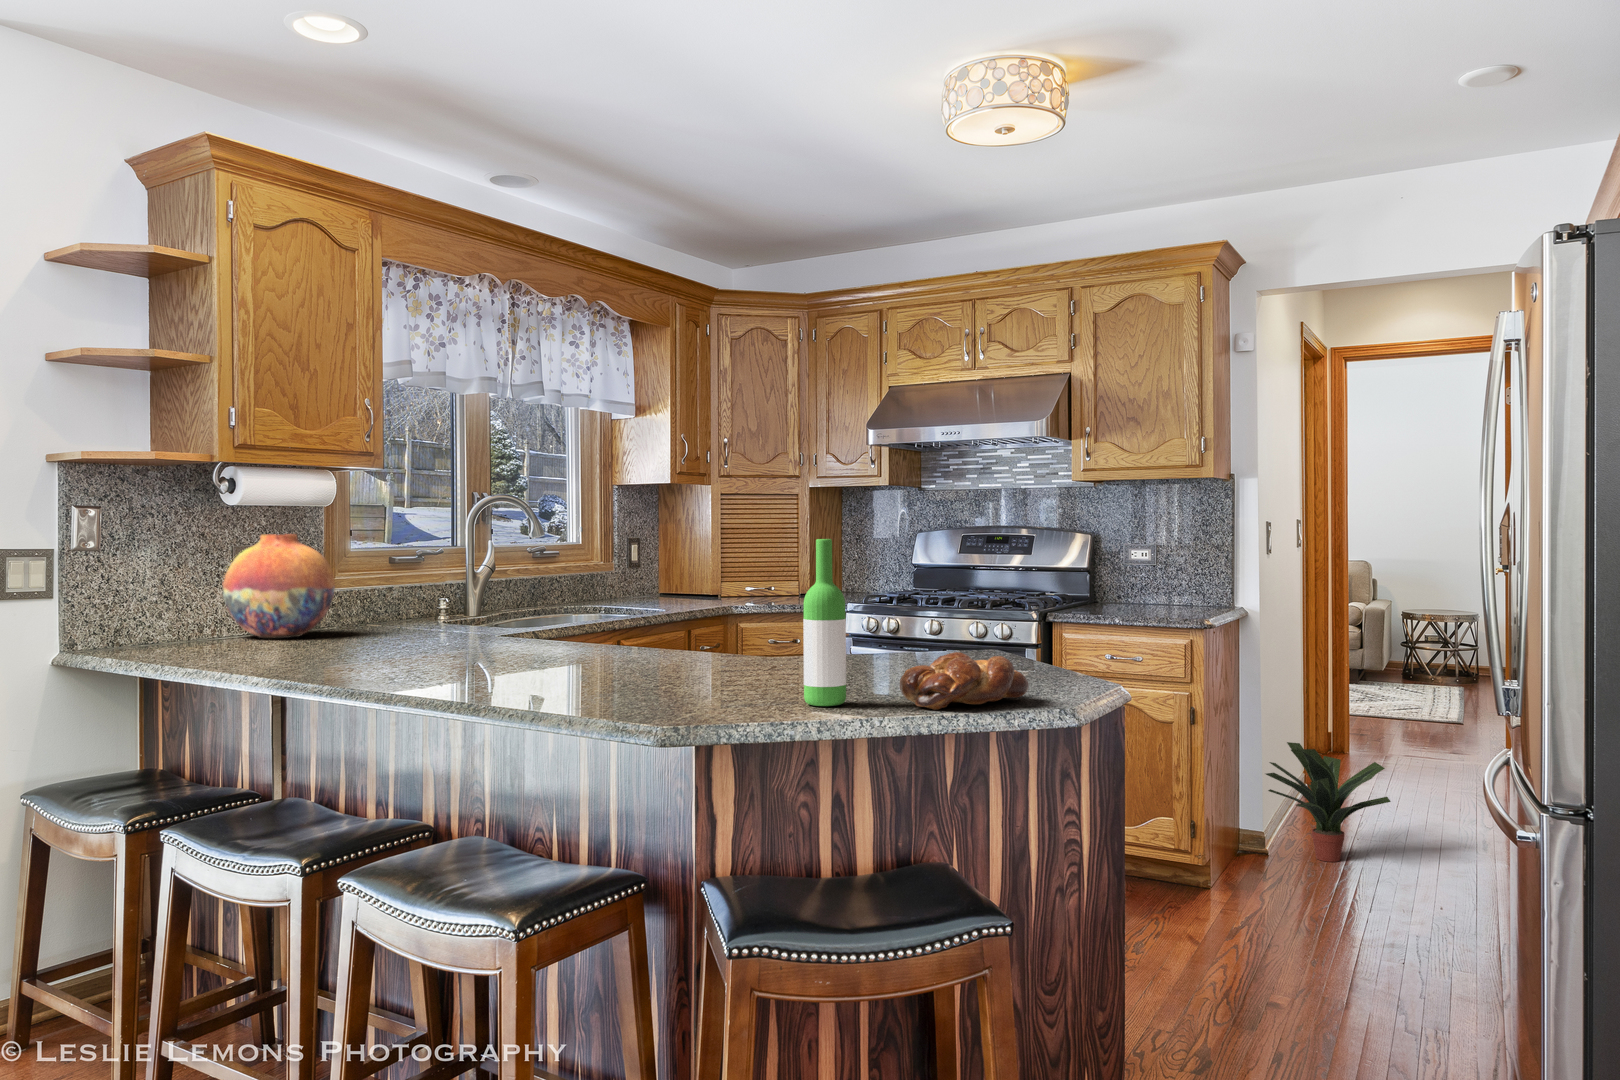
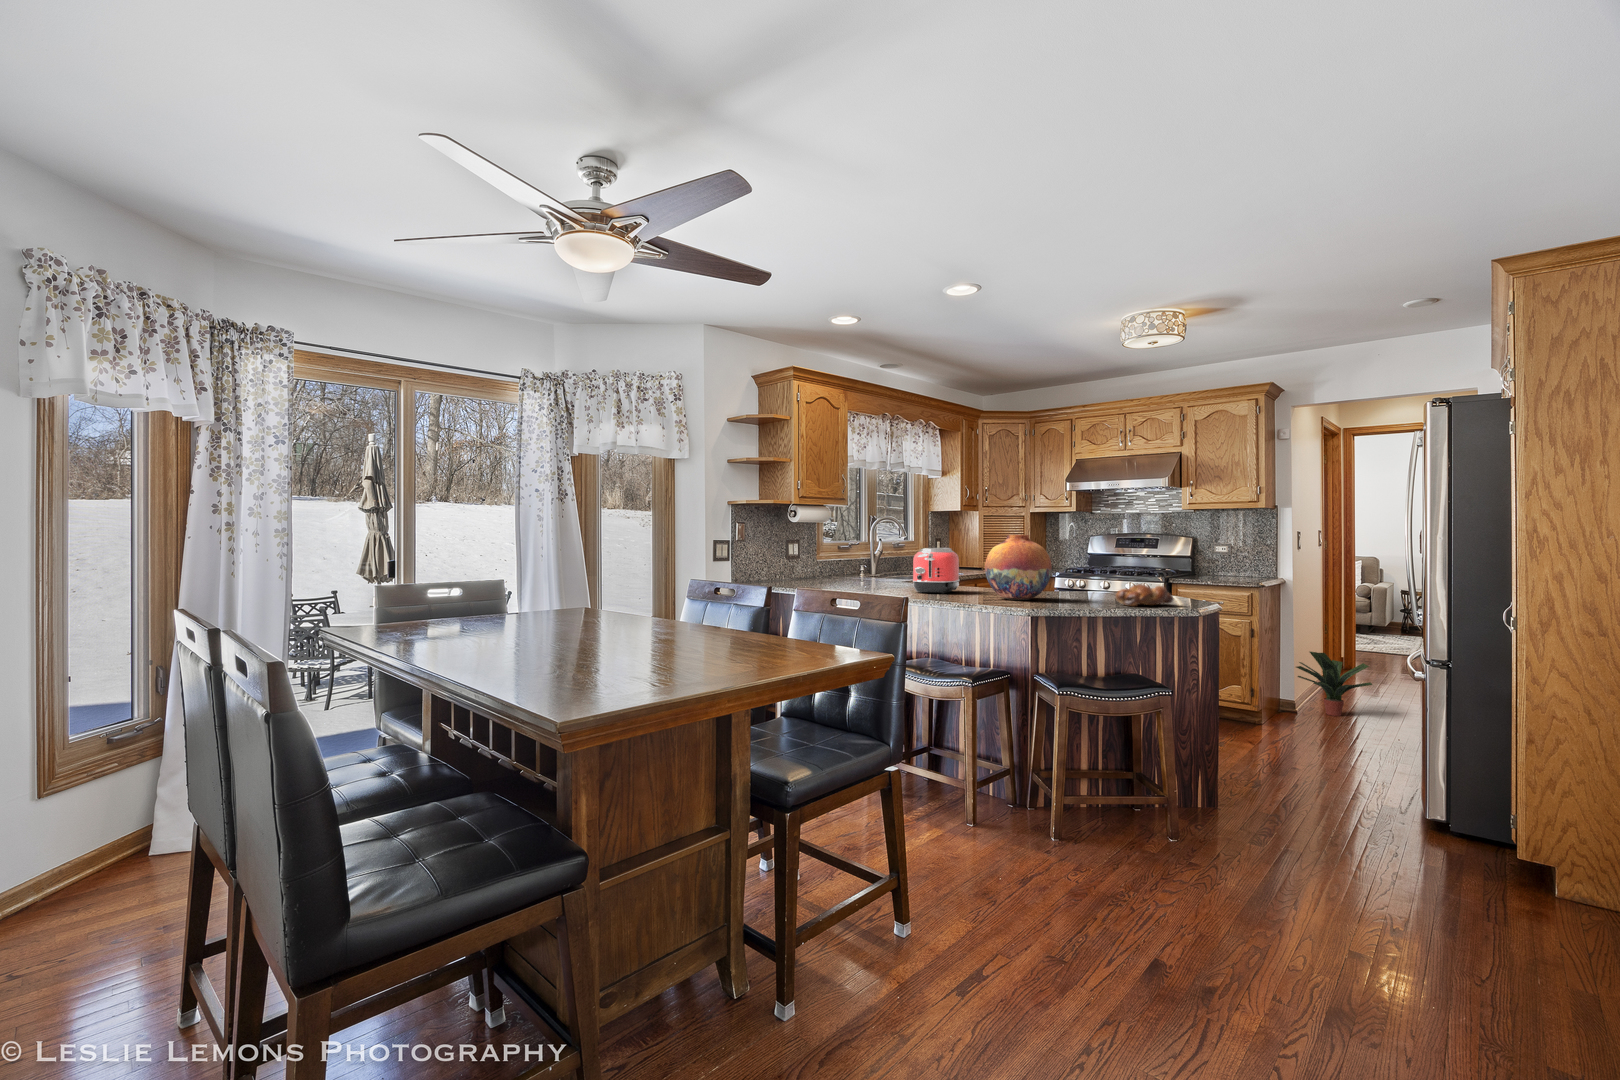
vase: present [223,534,335,638] -> present [985,535,1052,600]
wine bottle: present [804,539,846,706] -> none [1074,535,1092,604]
toaster: none [464,566,586,676] -> present [912,548,960,594]

